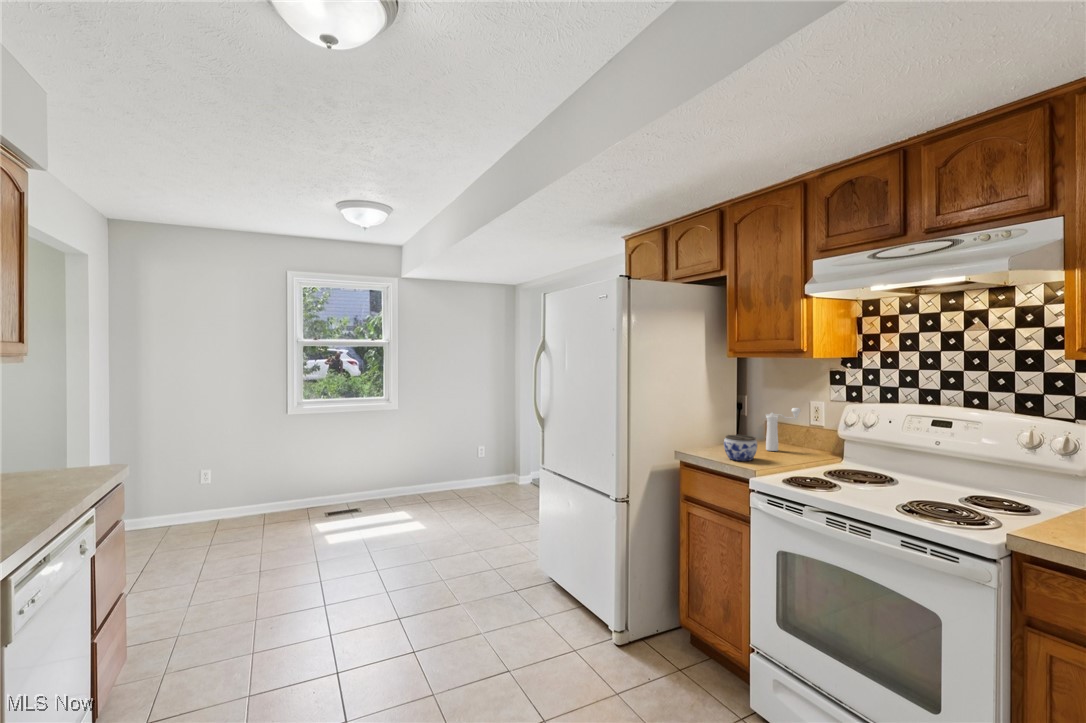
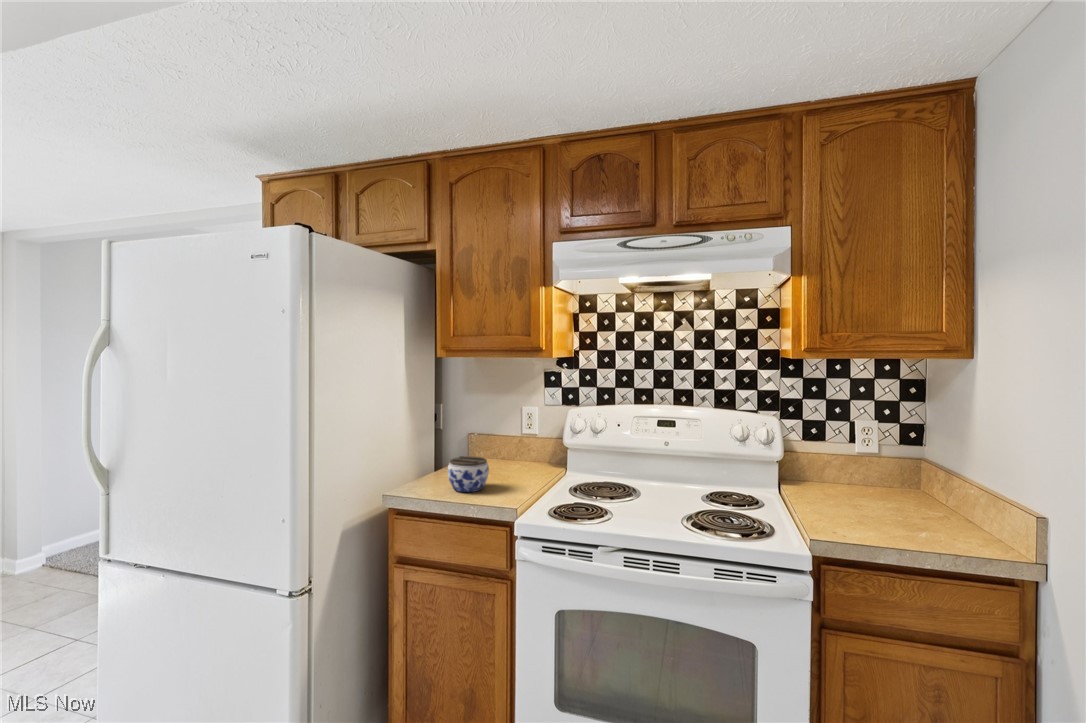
pepper mill: present [766,408,801,451] -> none [479,415,513,470]

